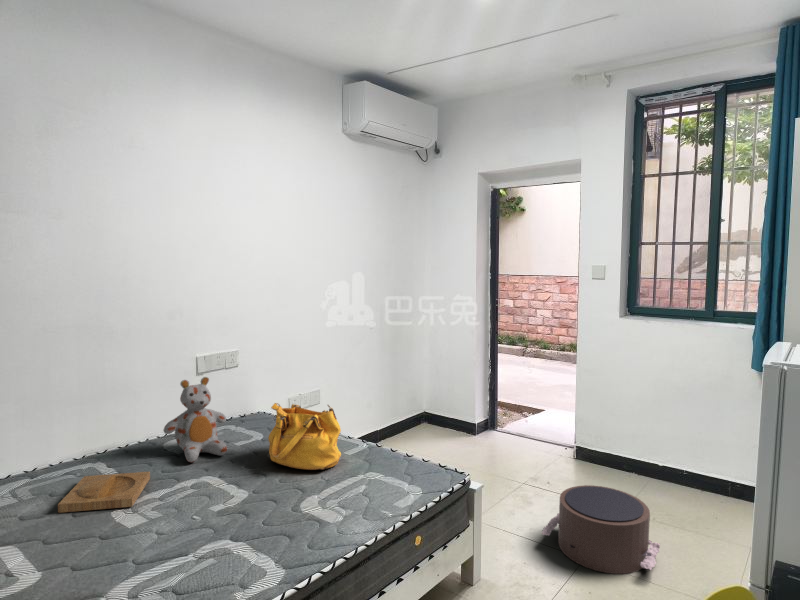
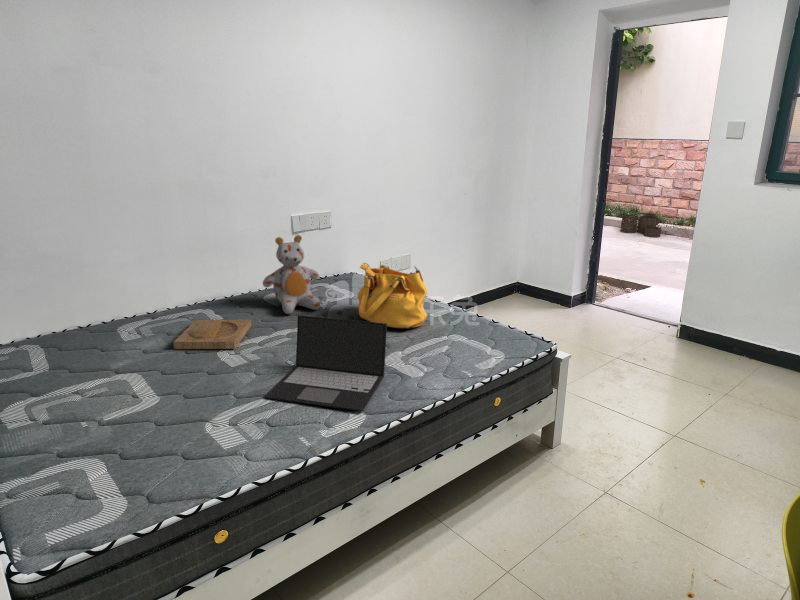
woven basket: none [512,339,548,363] -> present [620,212,661,237]
laptop: none [171,464,305,565] -> present [265,315,387,411]
pouf: present [542,485,660,574] -> none [630,364,765,453]

